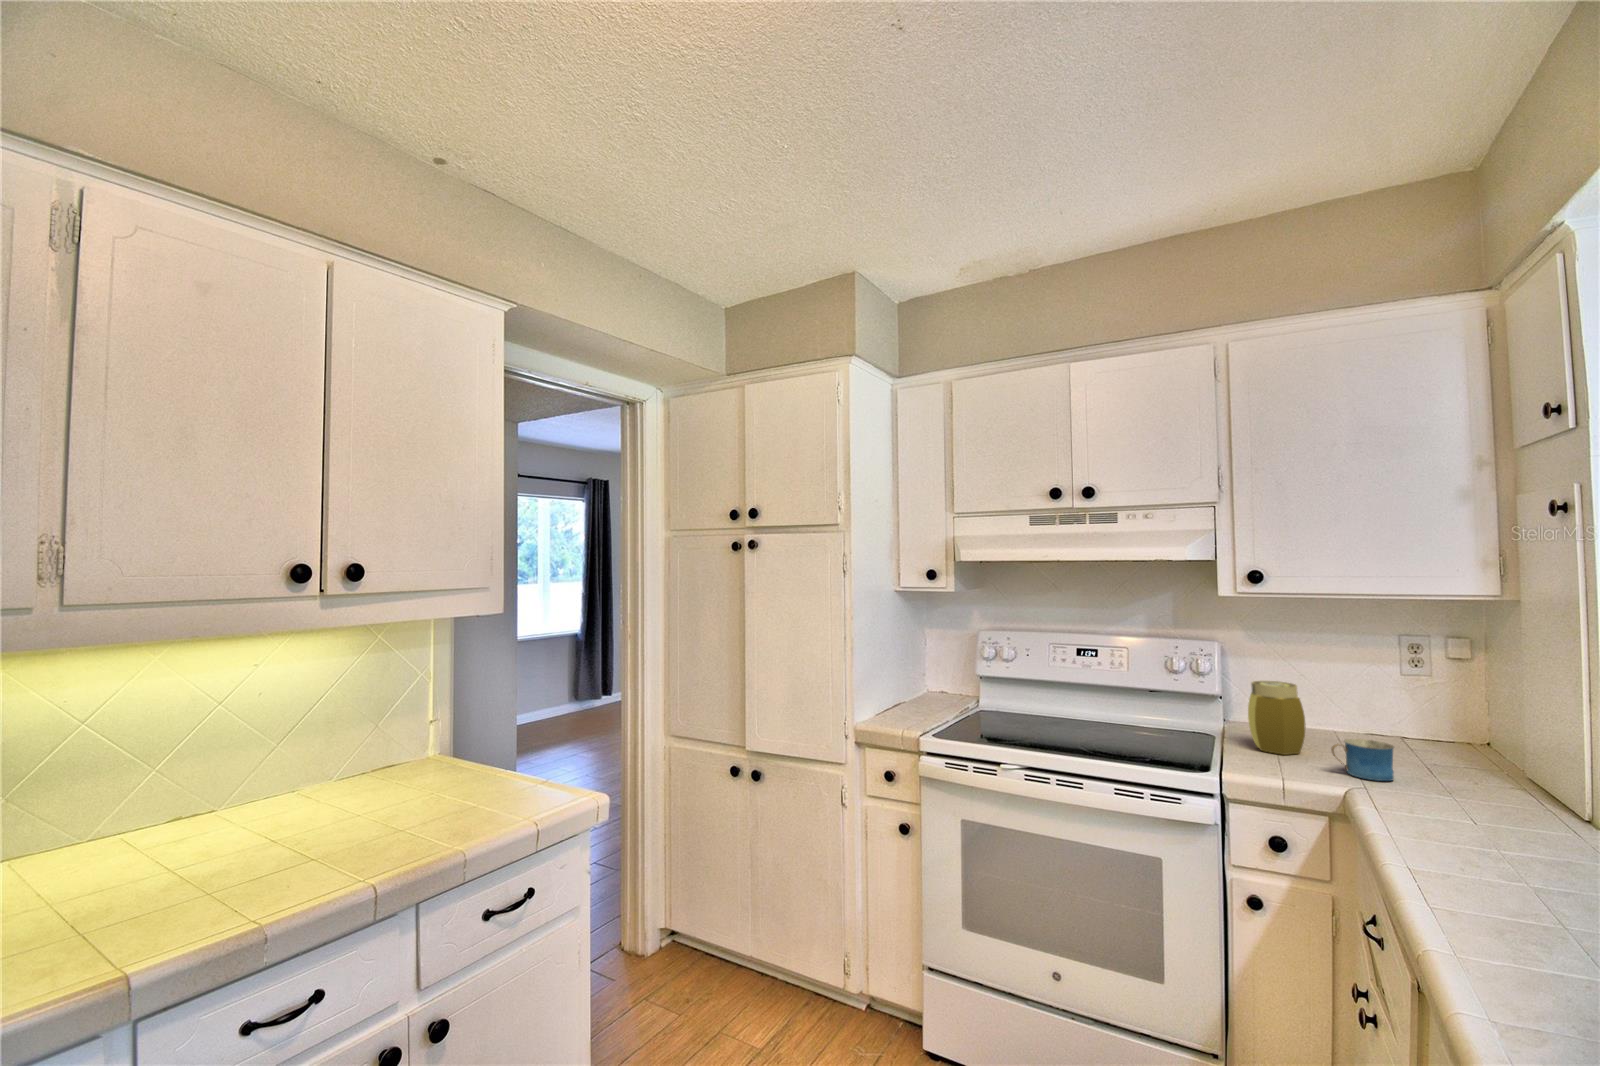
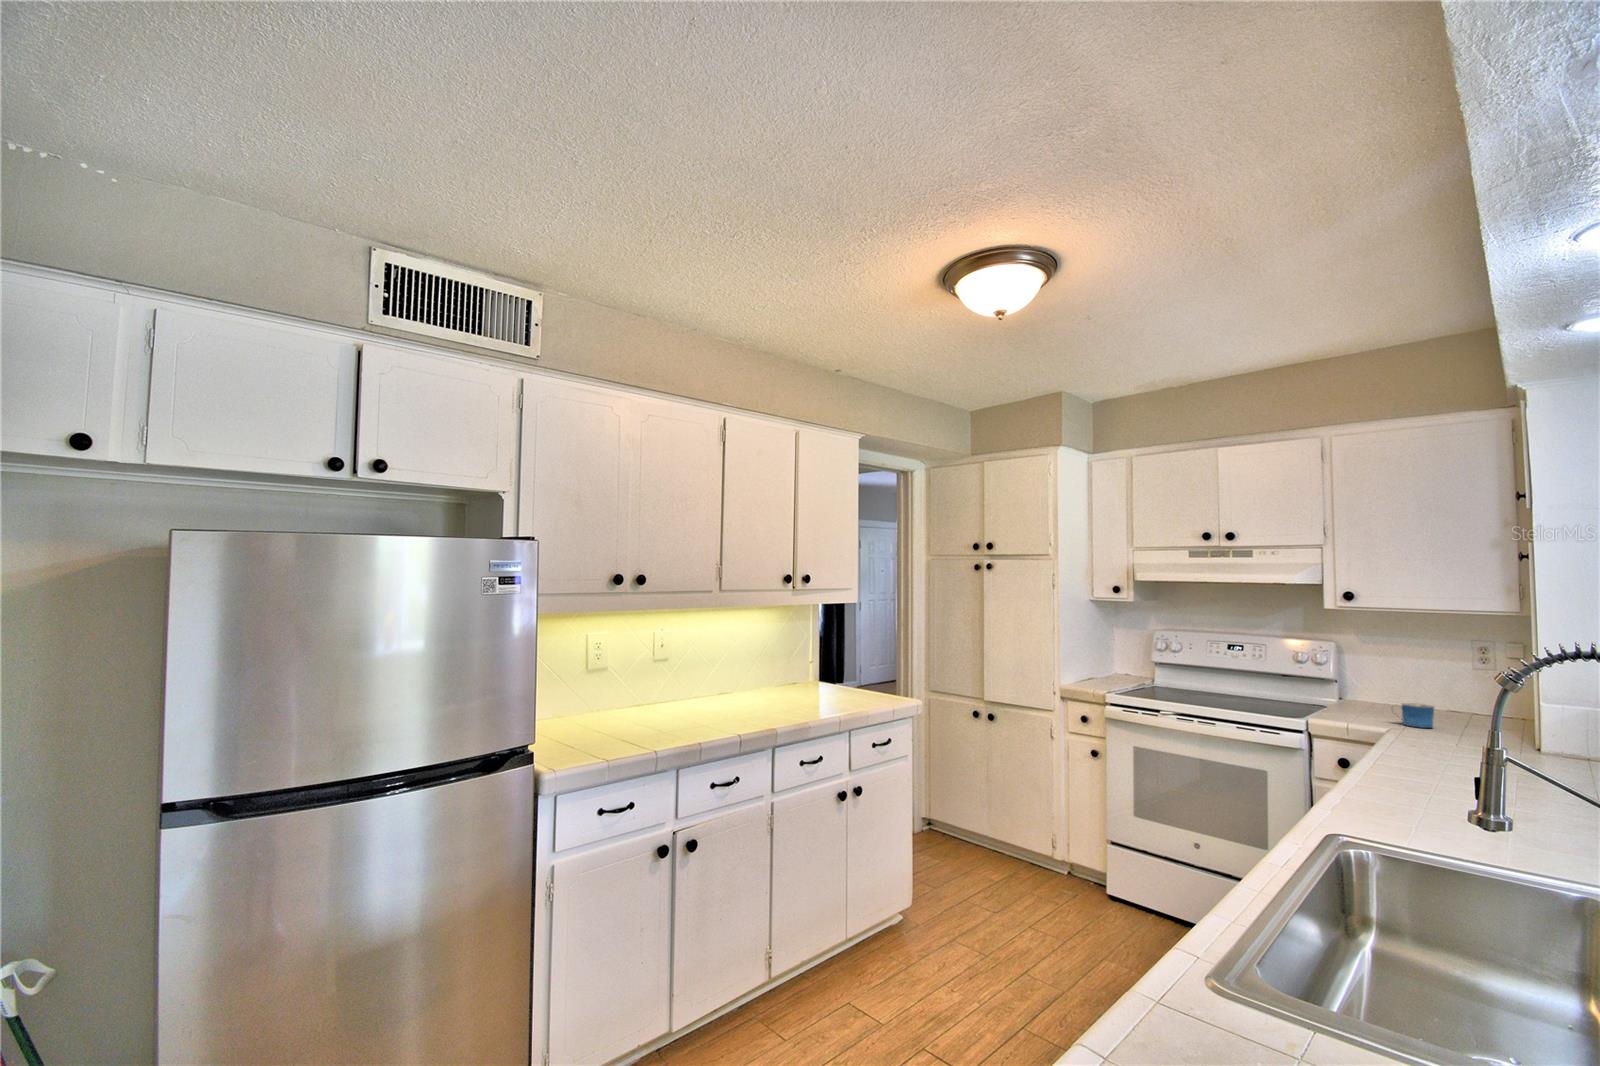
jar: present [1248,681,1306,755] -> none [1346,667,1385,716]

